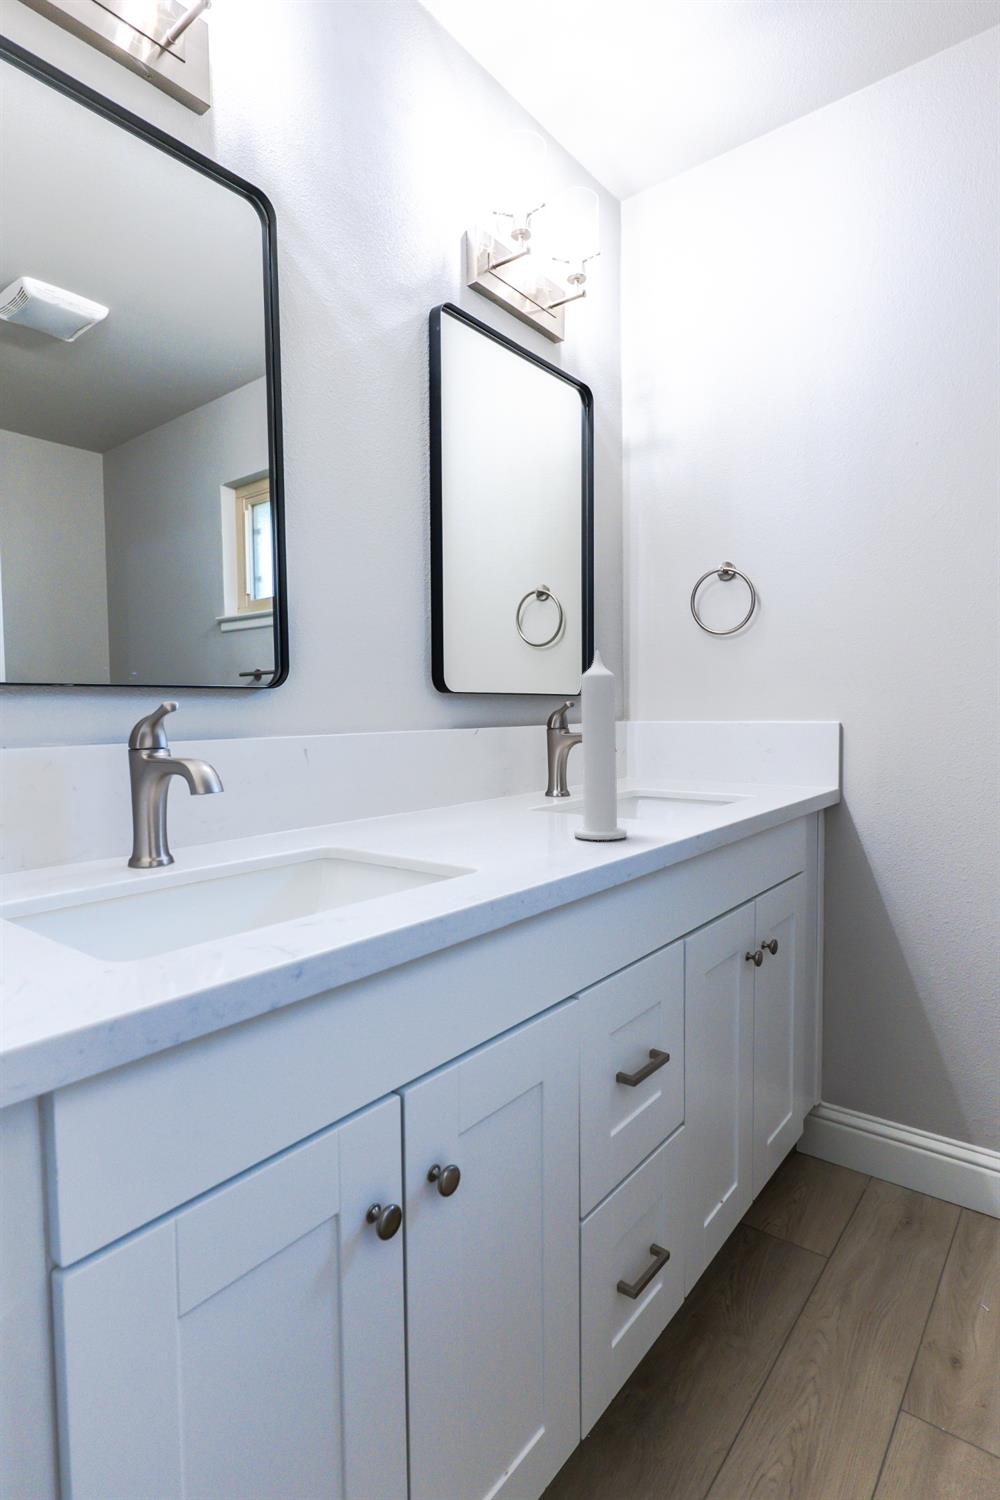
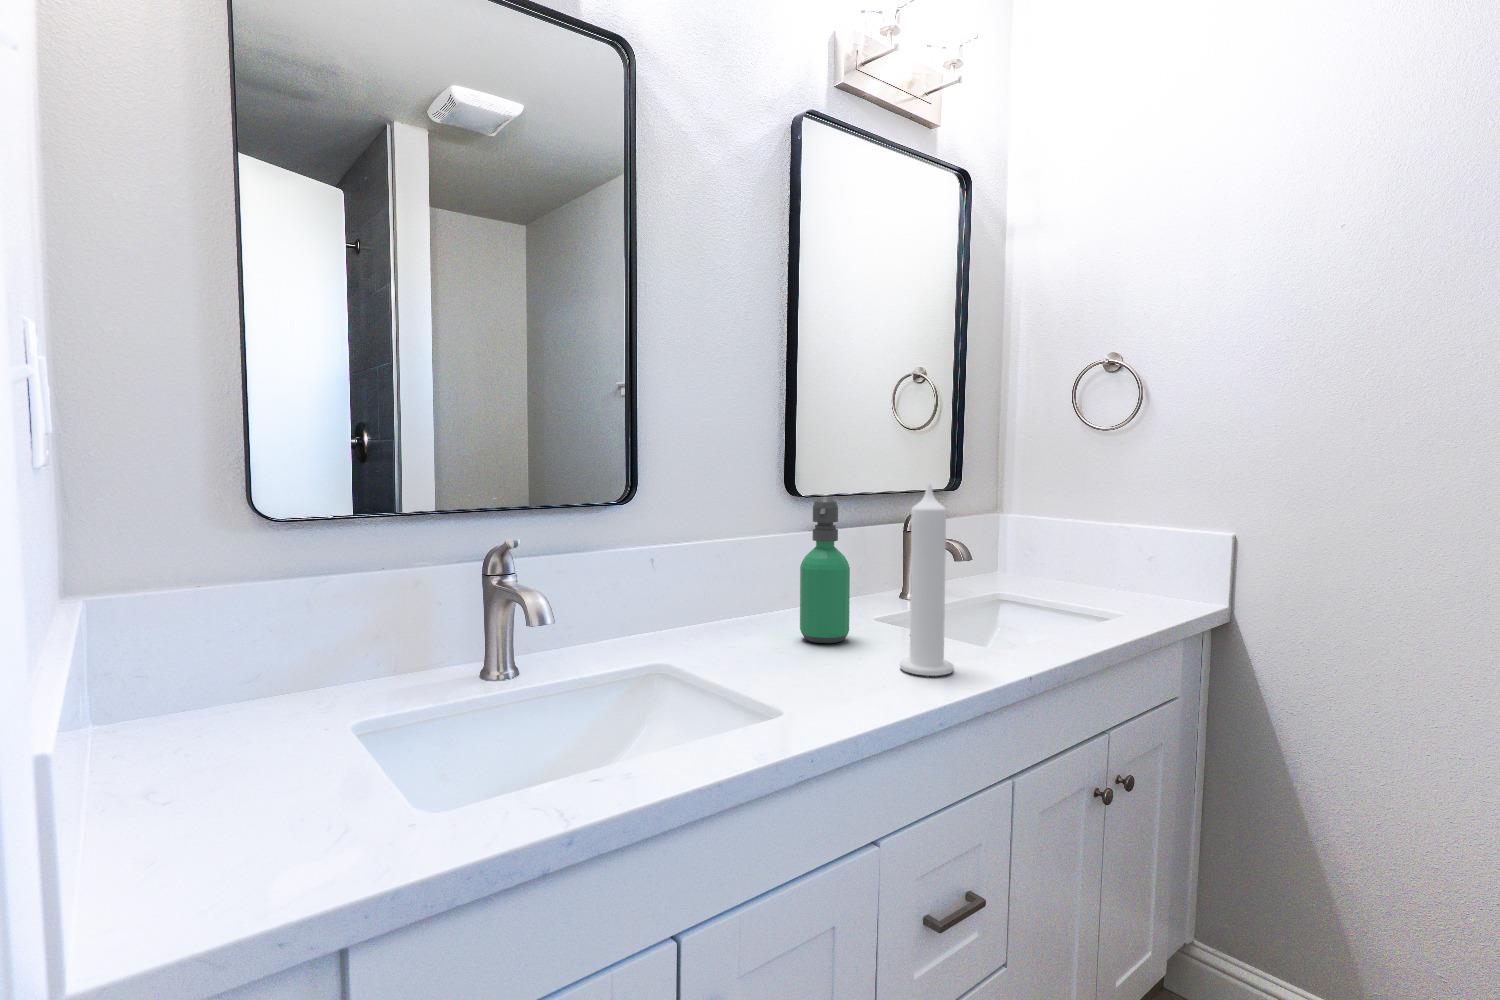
soap dispenser: none [463,678,514,825] -> present [800,497,850,643]

